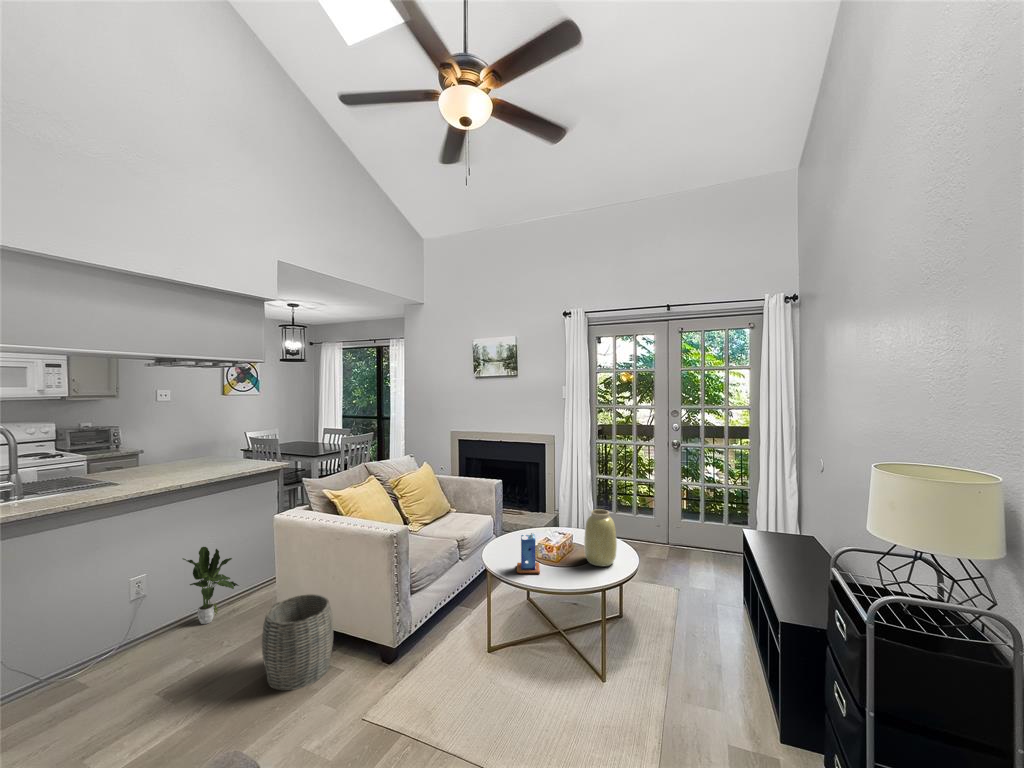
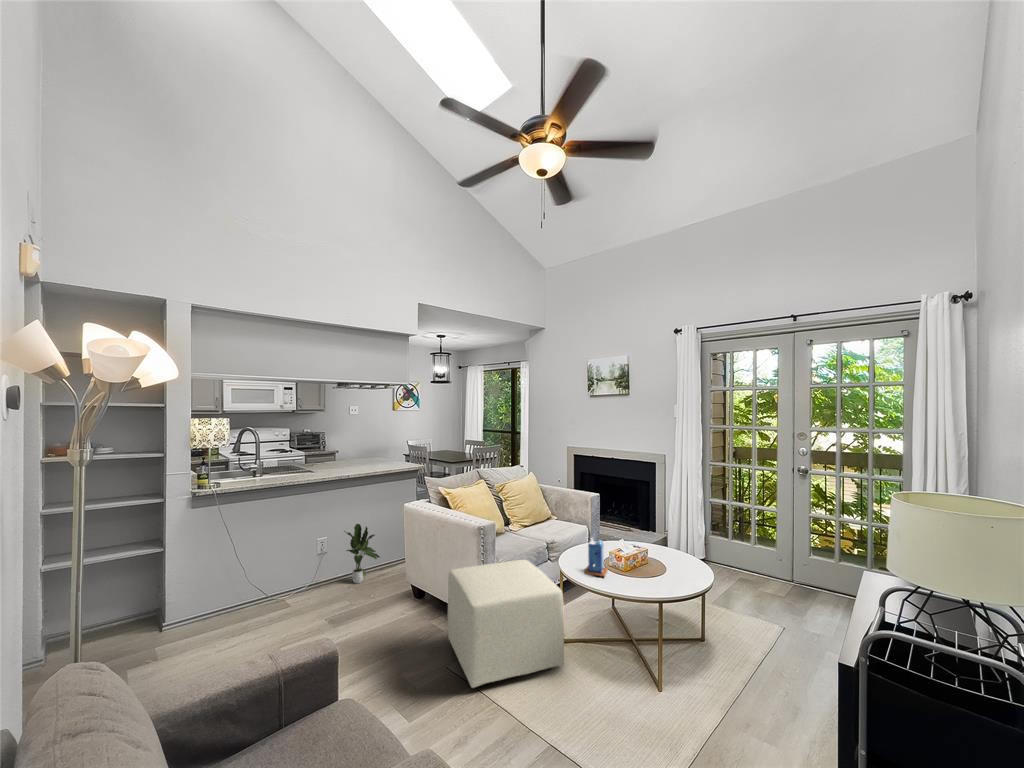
vase: present [584,509,617,566] -> none [653,525,686,580]
ottoman: none [355,565,502,735] -> present [448,560,564,688]
woven basket: present [262,594,333,690] -> none [385,568,436,640]

